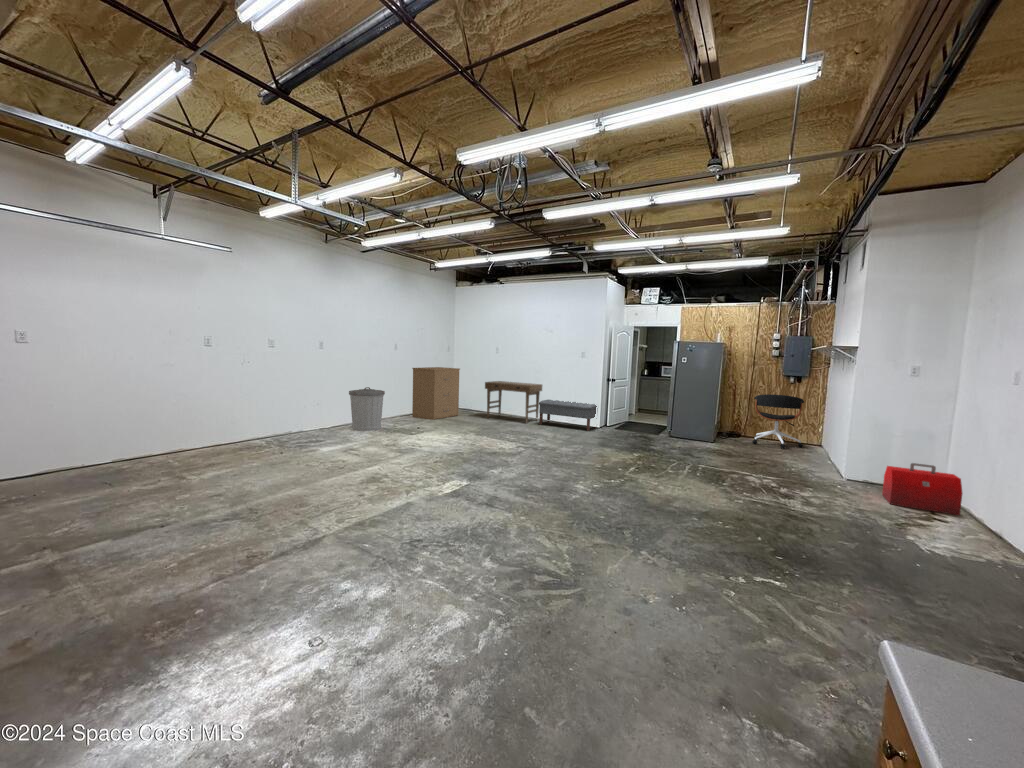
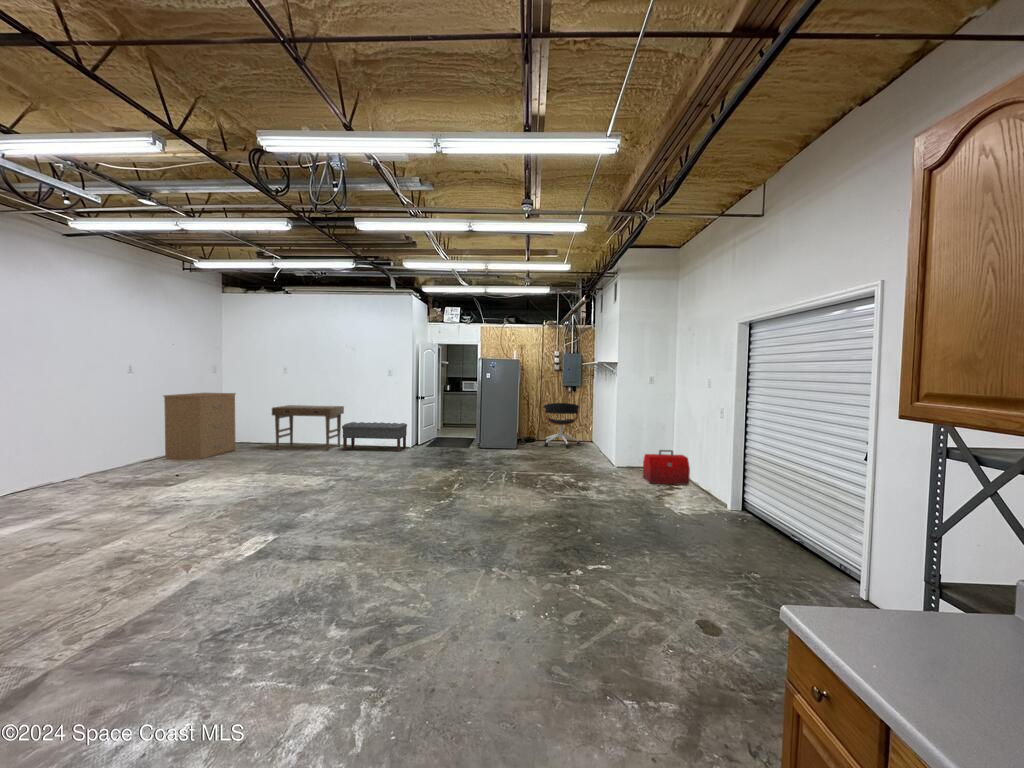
trash can: present [349,387,385,431] -> none [54,426,122,488]

